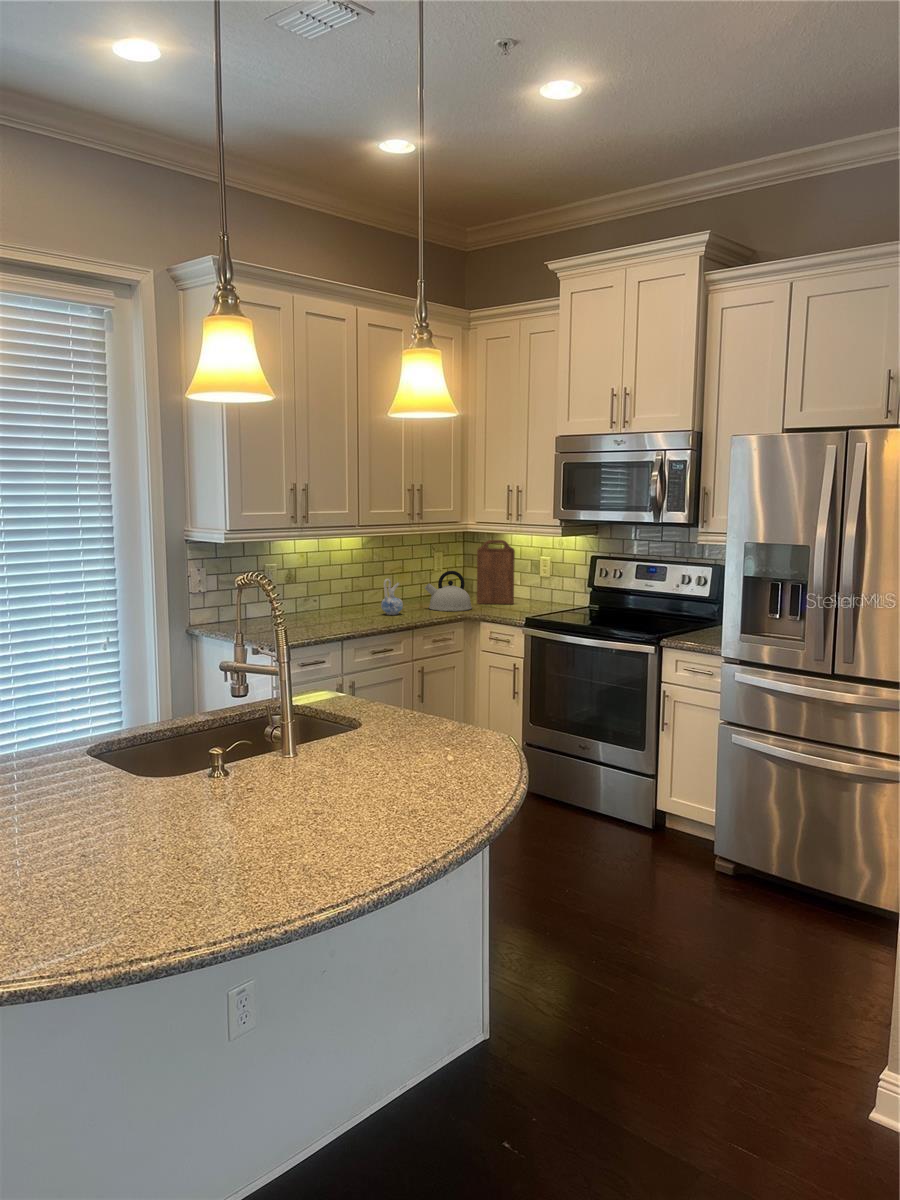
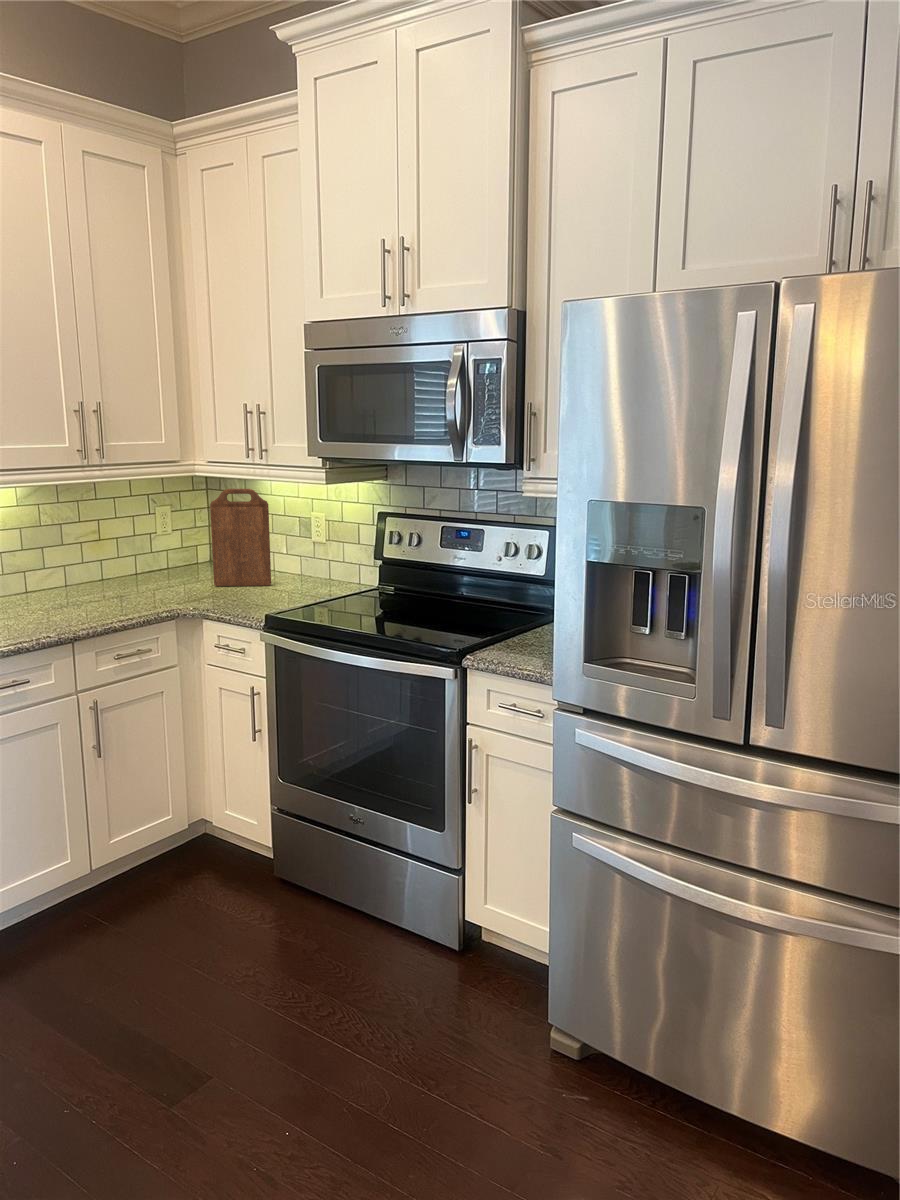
kettle: present [425,571,472,611] -> none [119,539,198,604]
ceramic pitcher: present [381,579,403,615] -> none [32,557,71,615]

